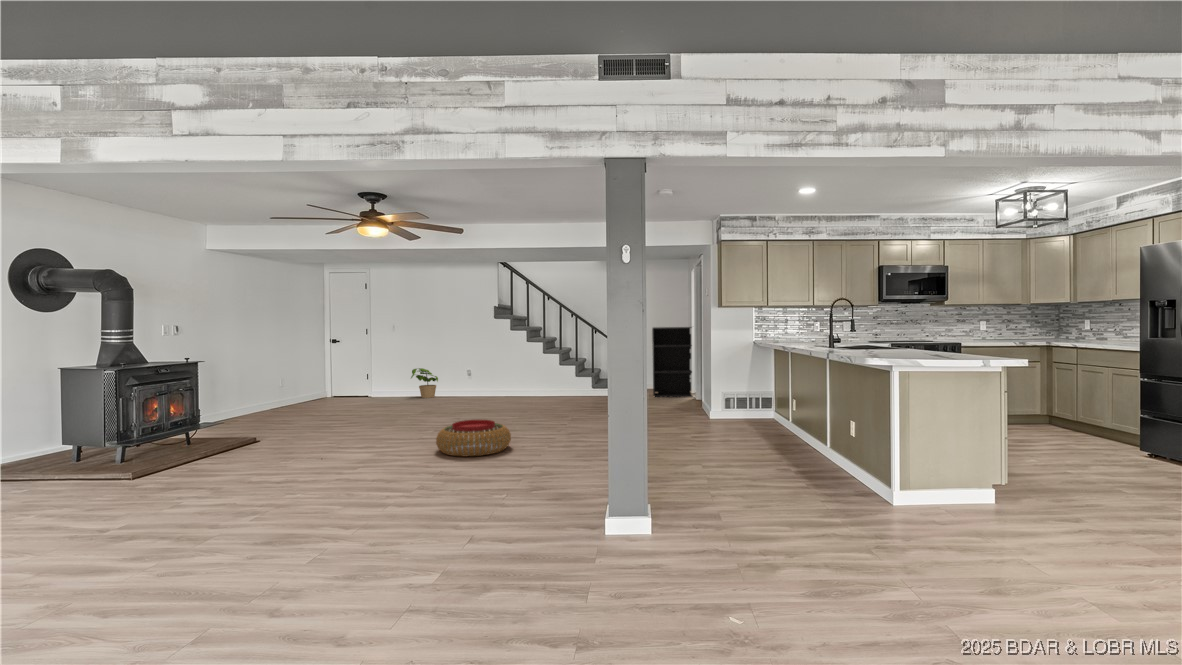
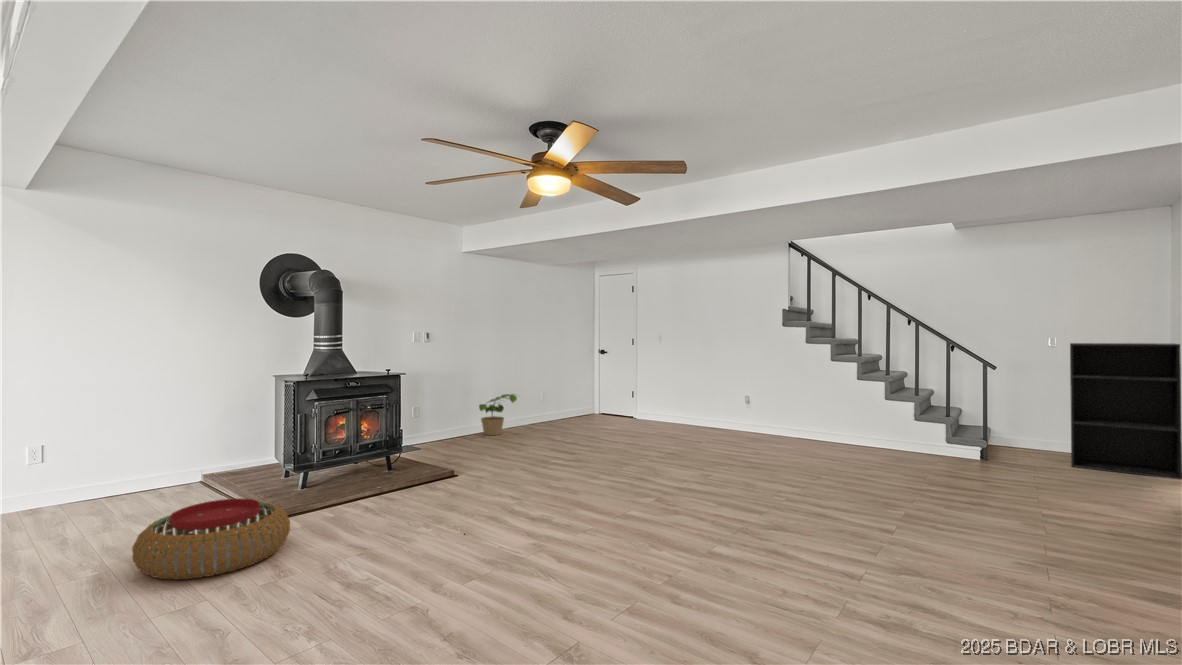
potted plant: present [411,368,438,398] -> present [479,394,517,435]
pouf: present [436,420,511,456] -> present [132,498,290,580]

